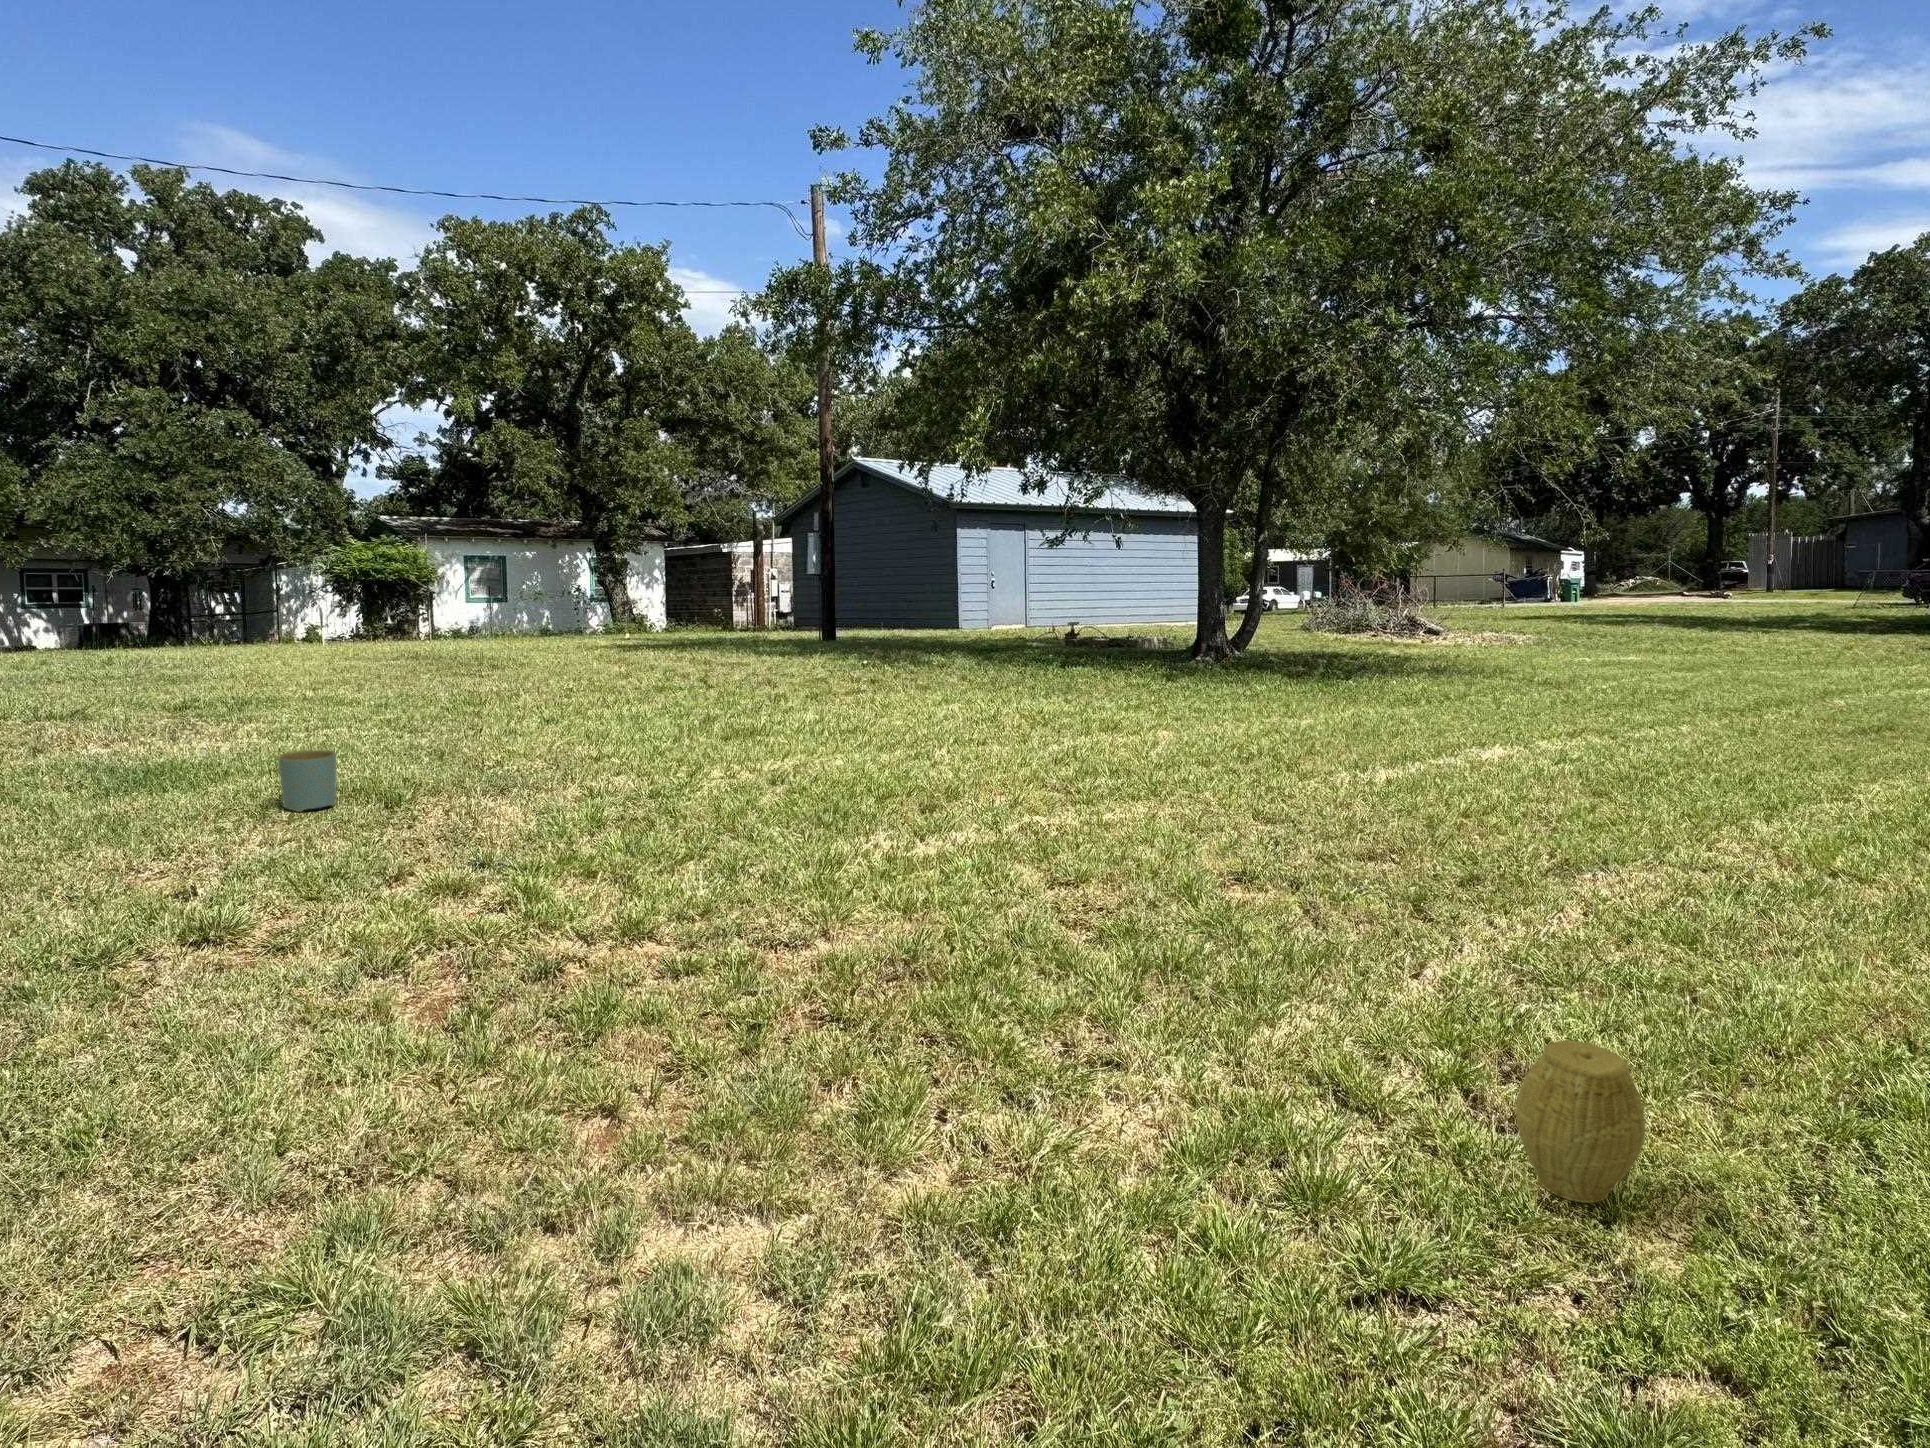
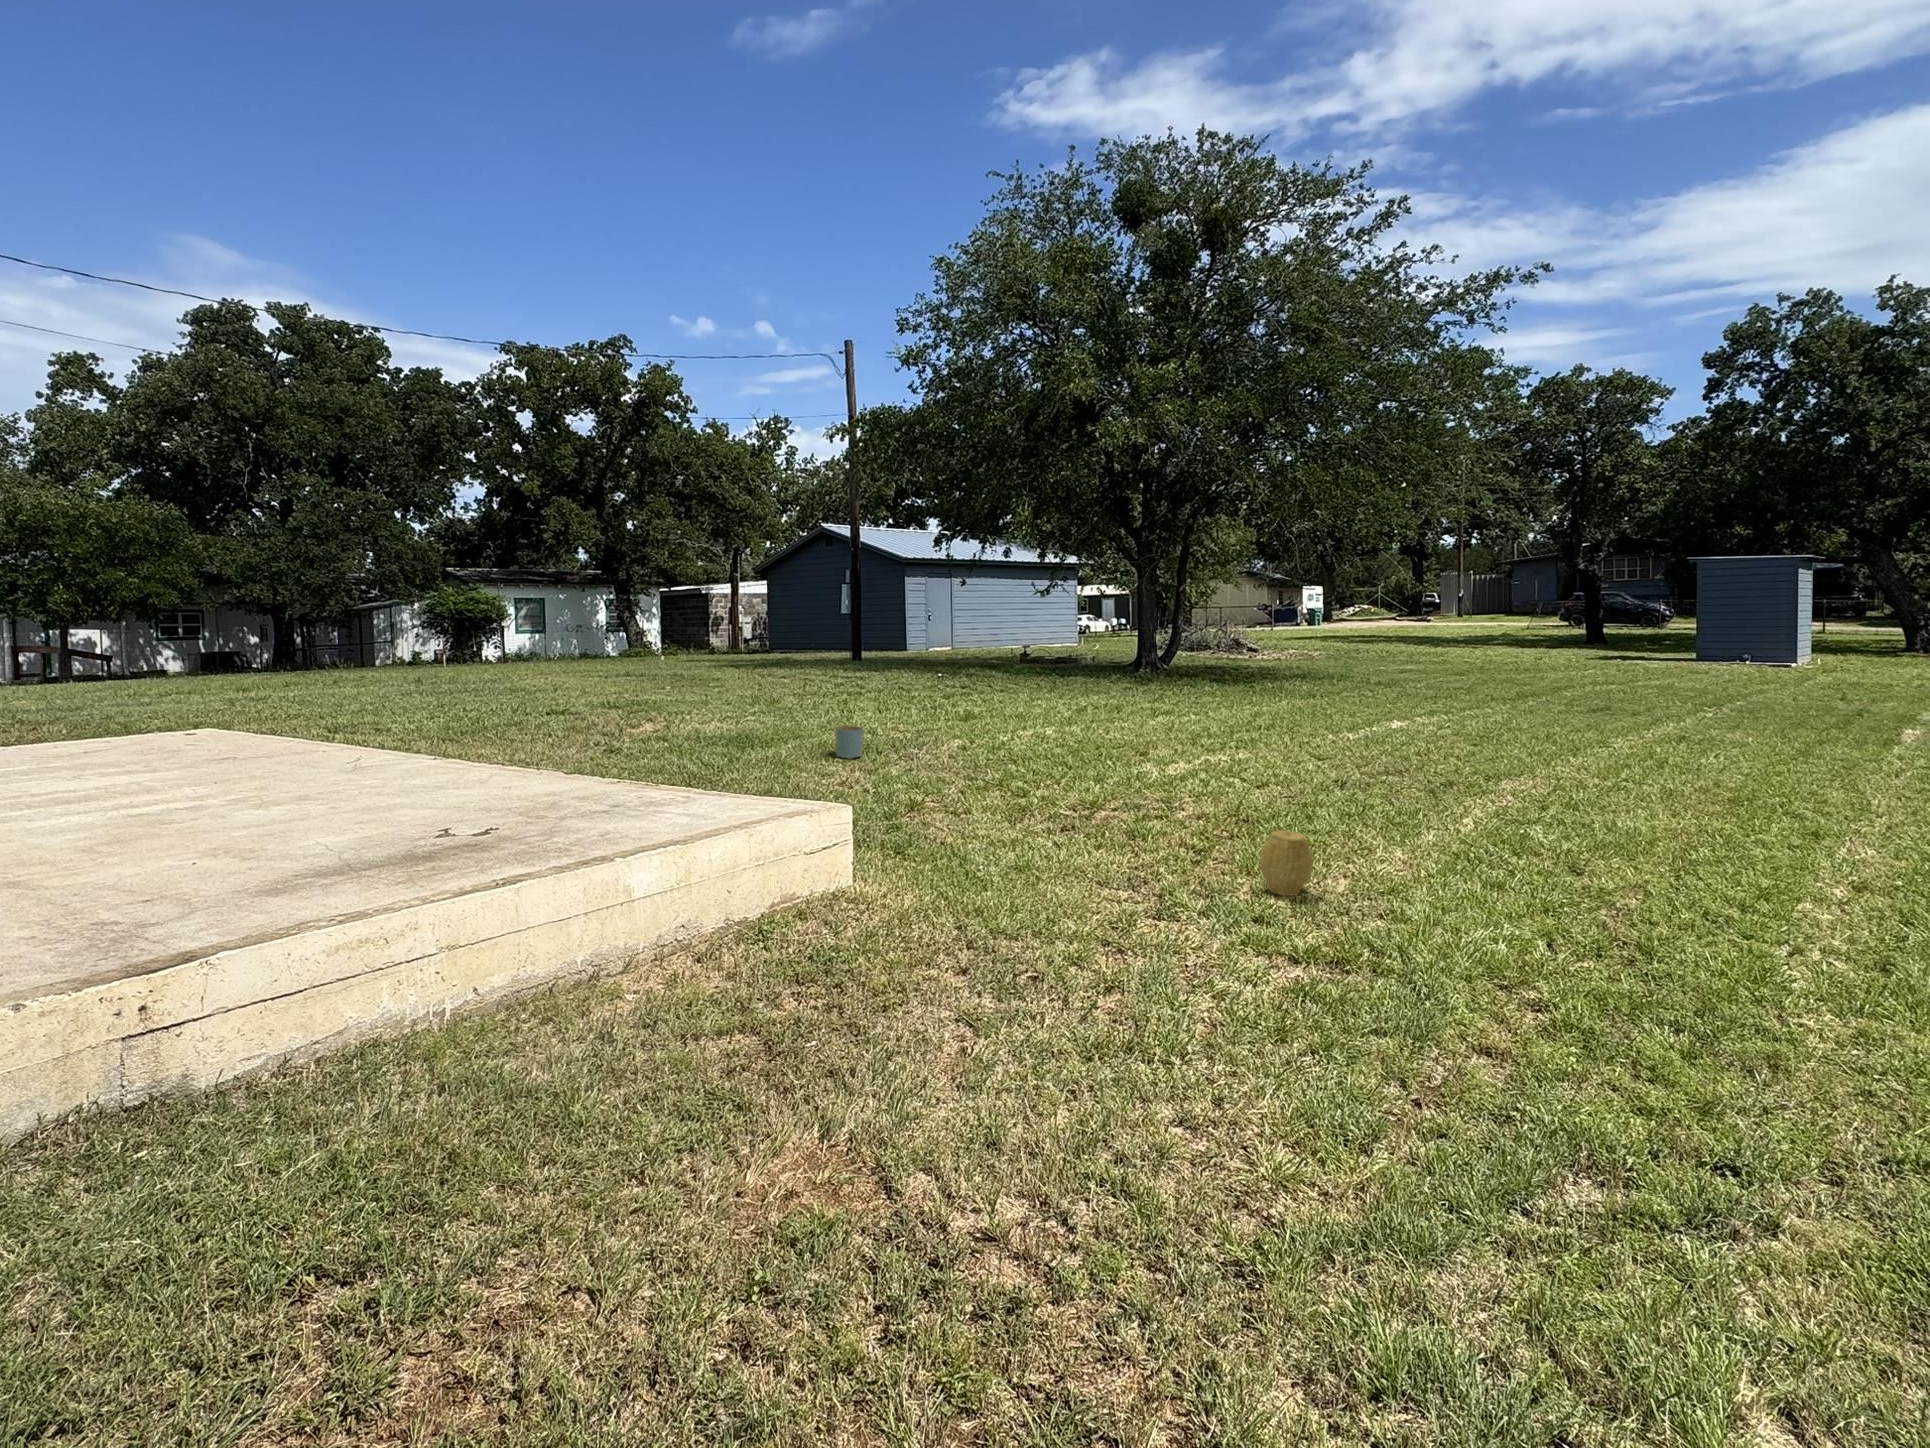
woven basket: present [1516,1040,1646,1203] -> present [1260,830,1313,896]

